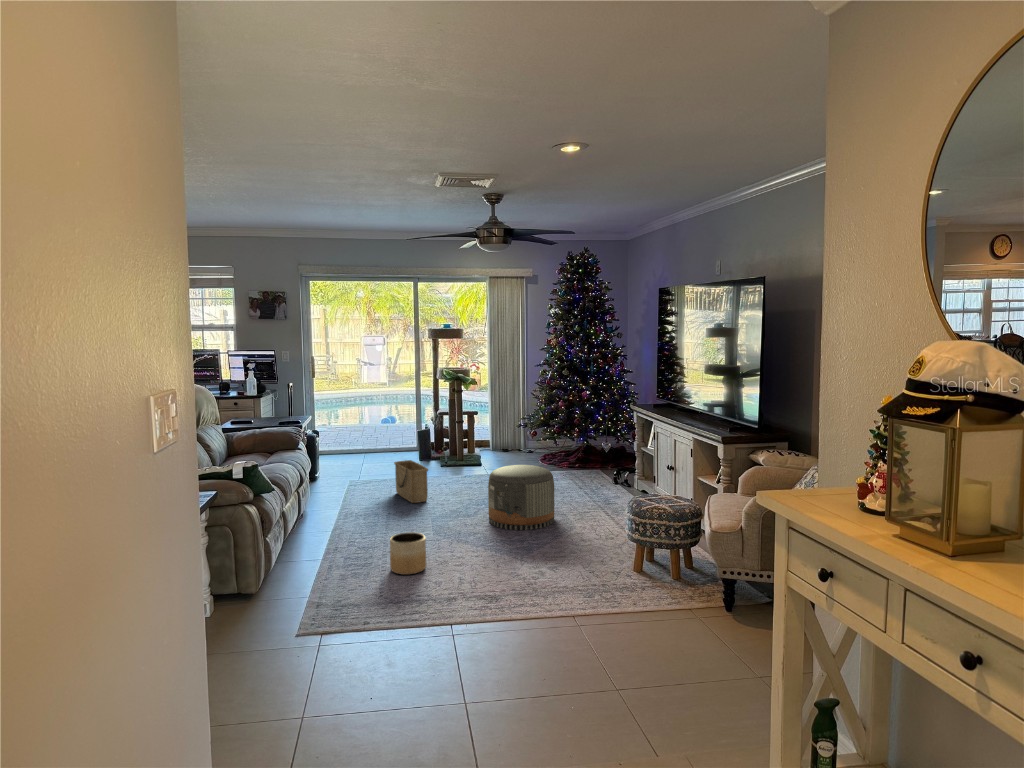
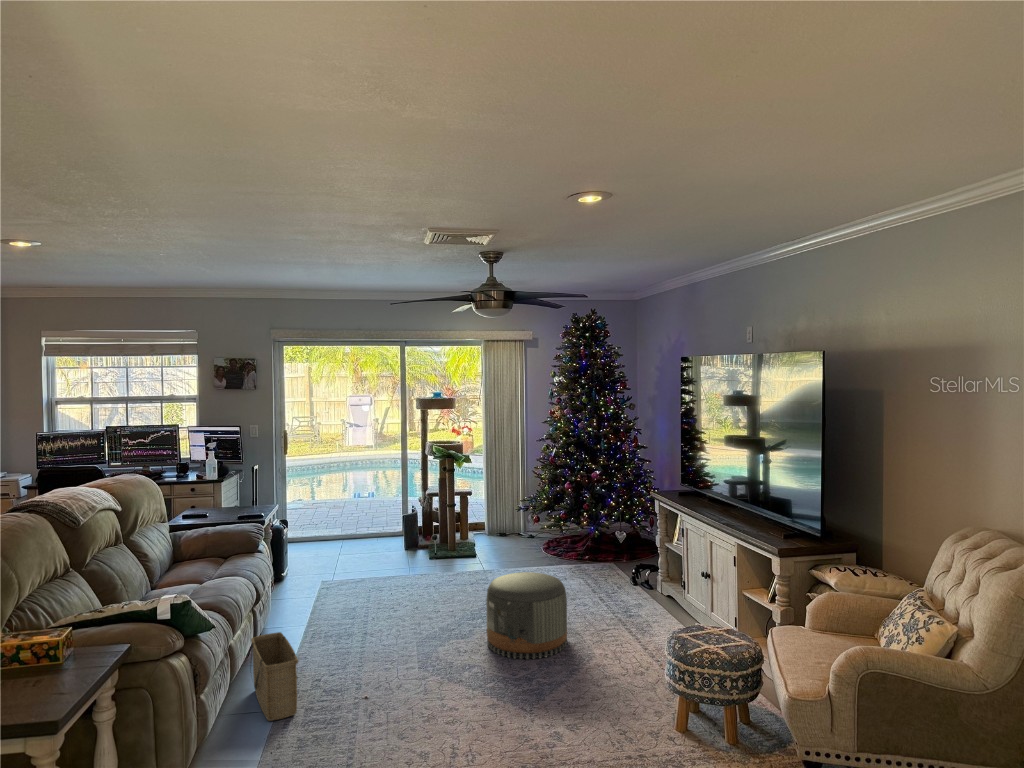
basket: present [394,460,428,503] -> present [251,632,298,721]
planter: present [390,532,426,575] -> none [362,679,409,741]

